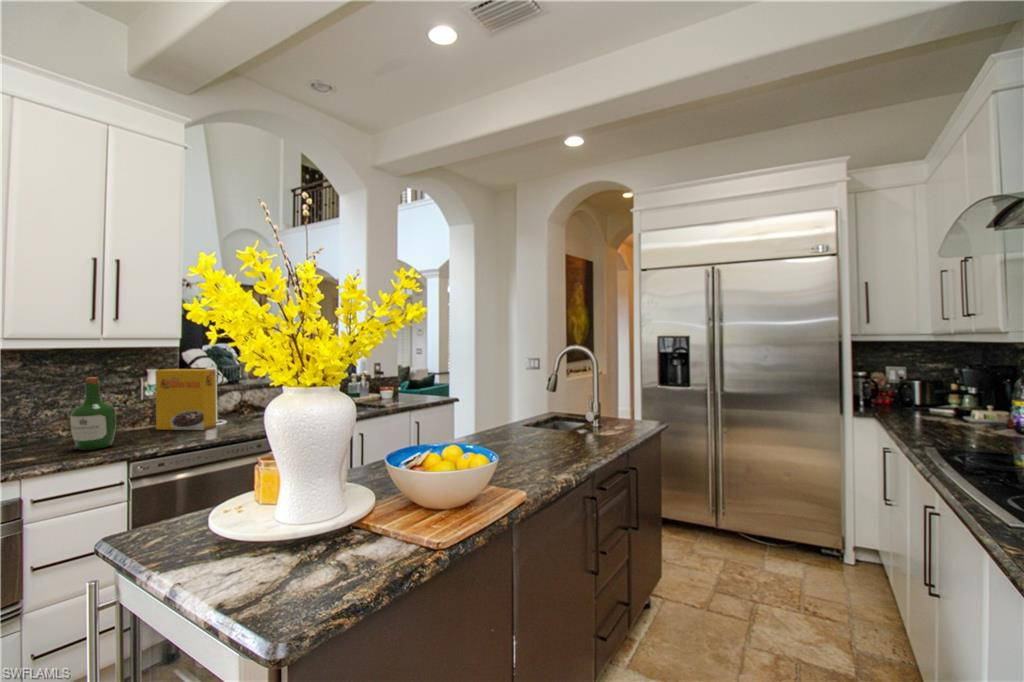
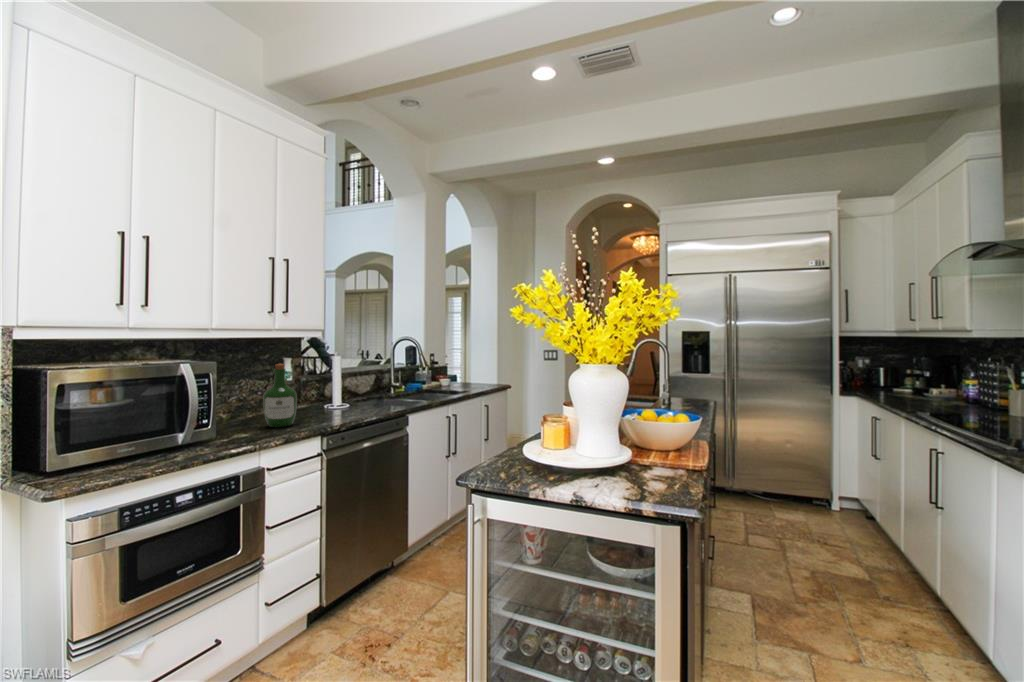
cereal box: present [156,369,216,430] -> none [297,358,349,412]

